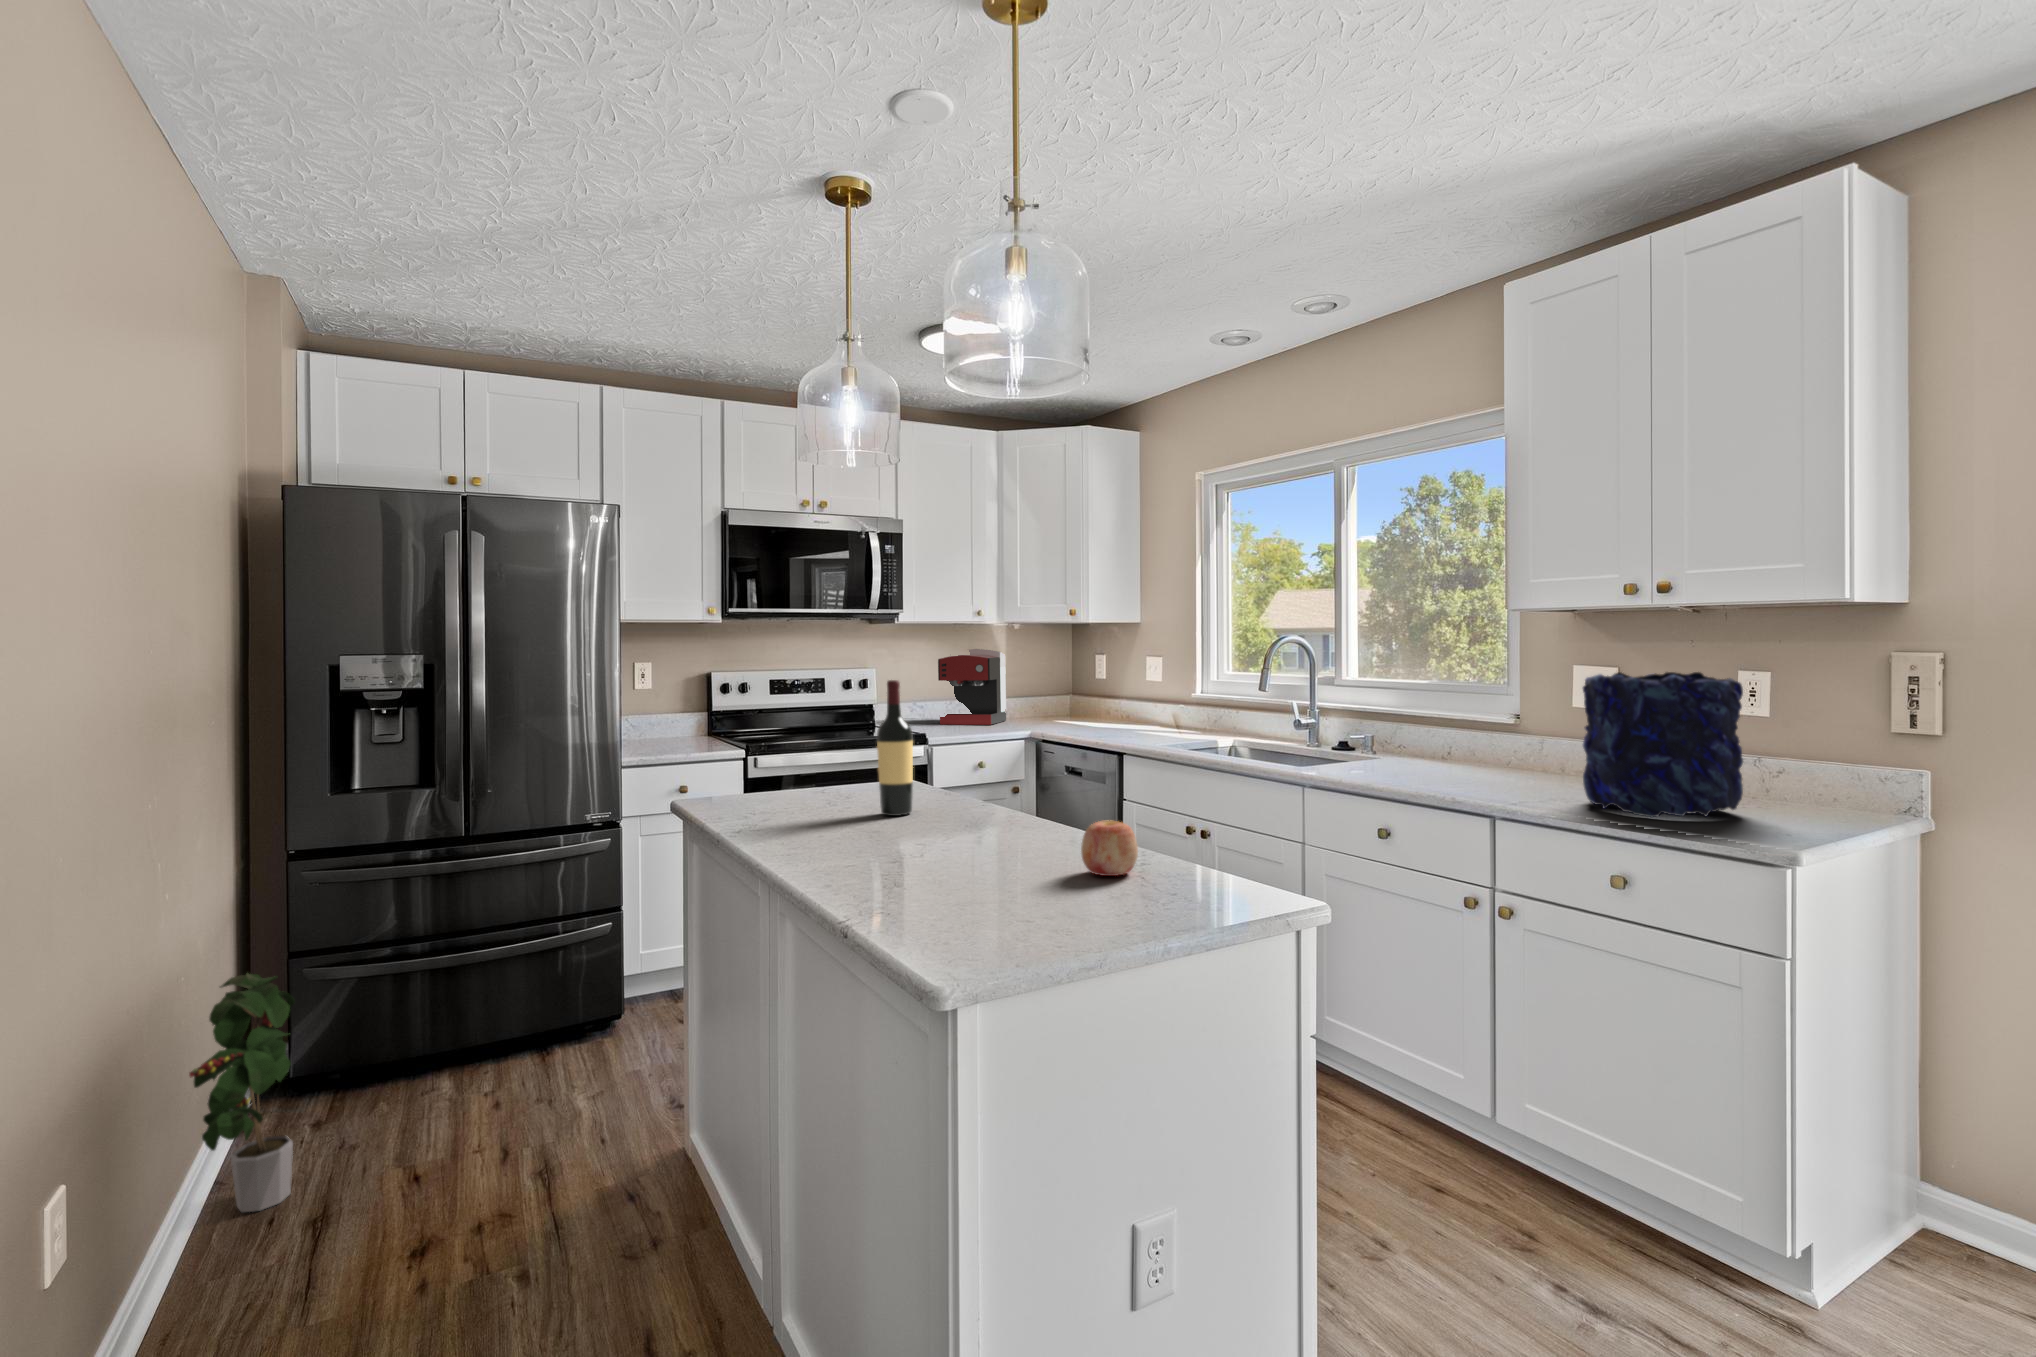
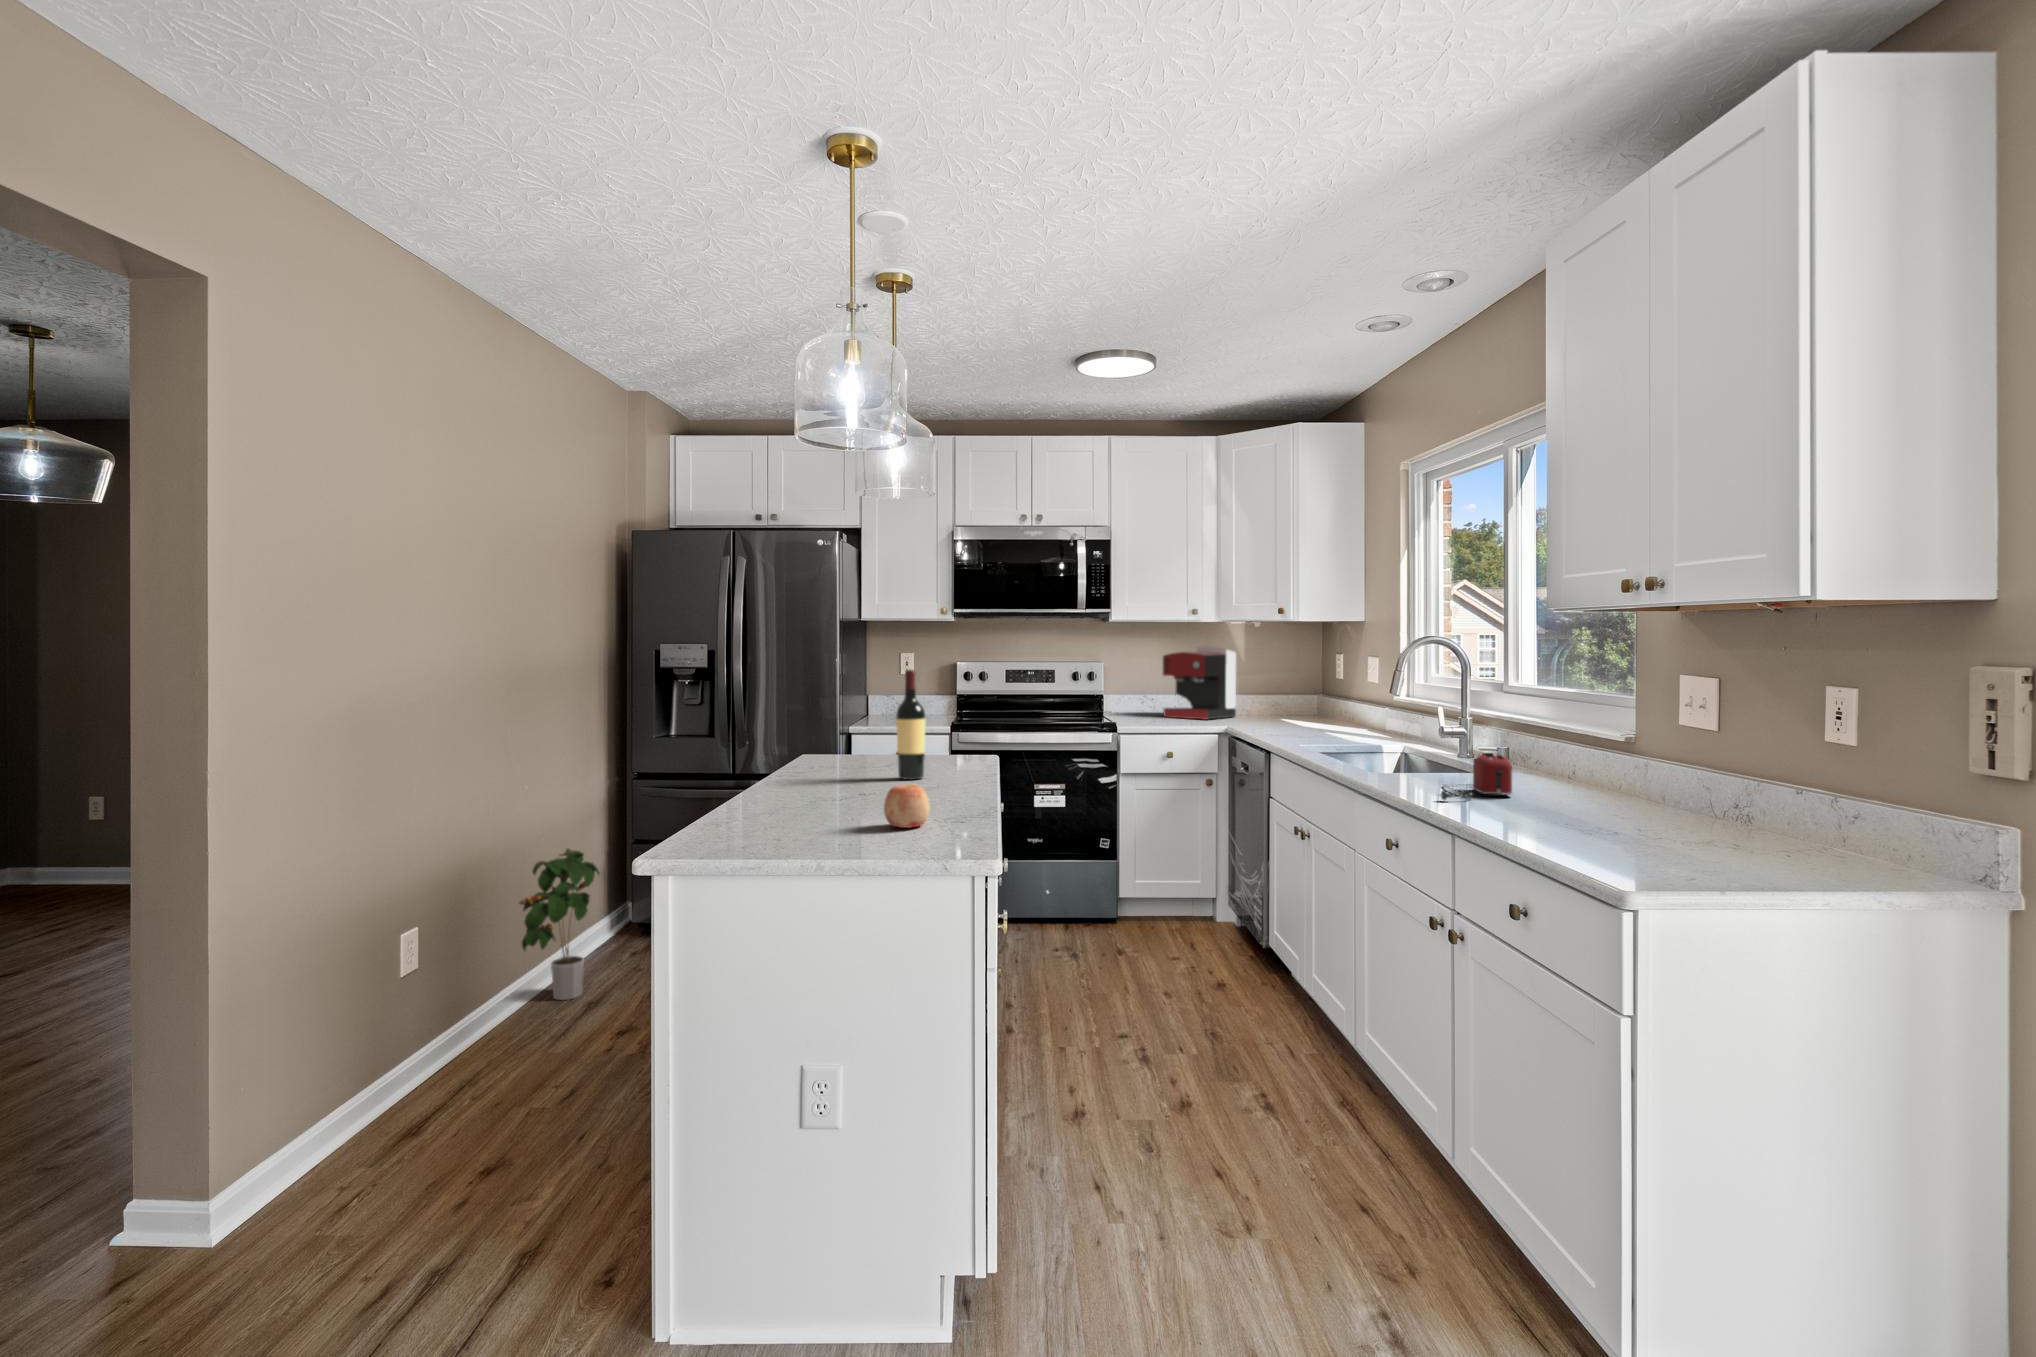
vase: present [1583,672,1743,817] -> none [1547,682,1732,853]
toaster: none [1386,741,1461,787] -> present [1439,754,1512,800]

